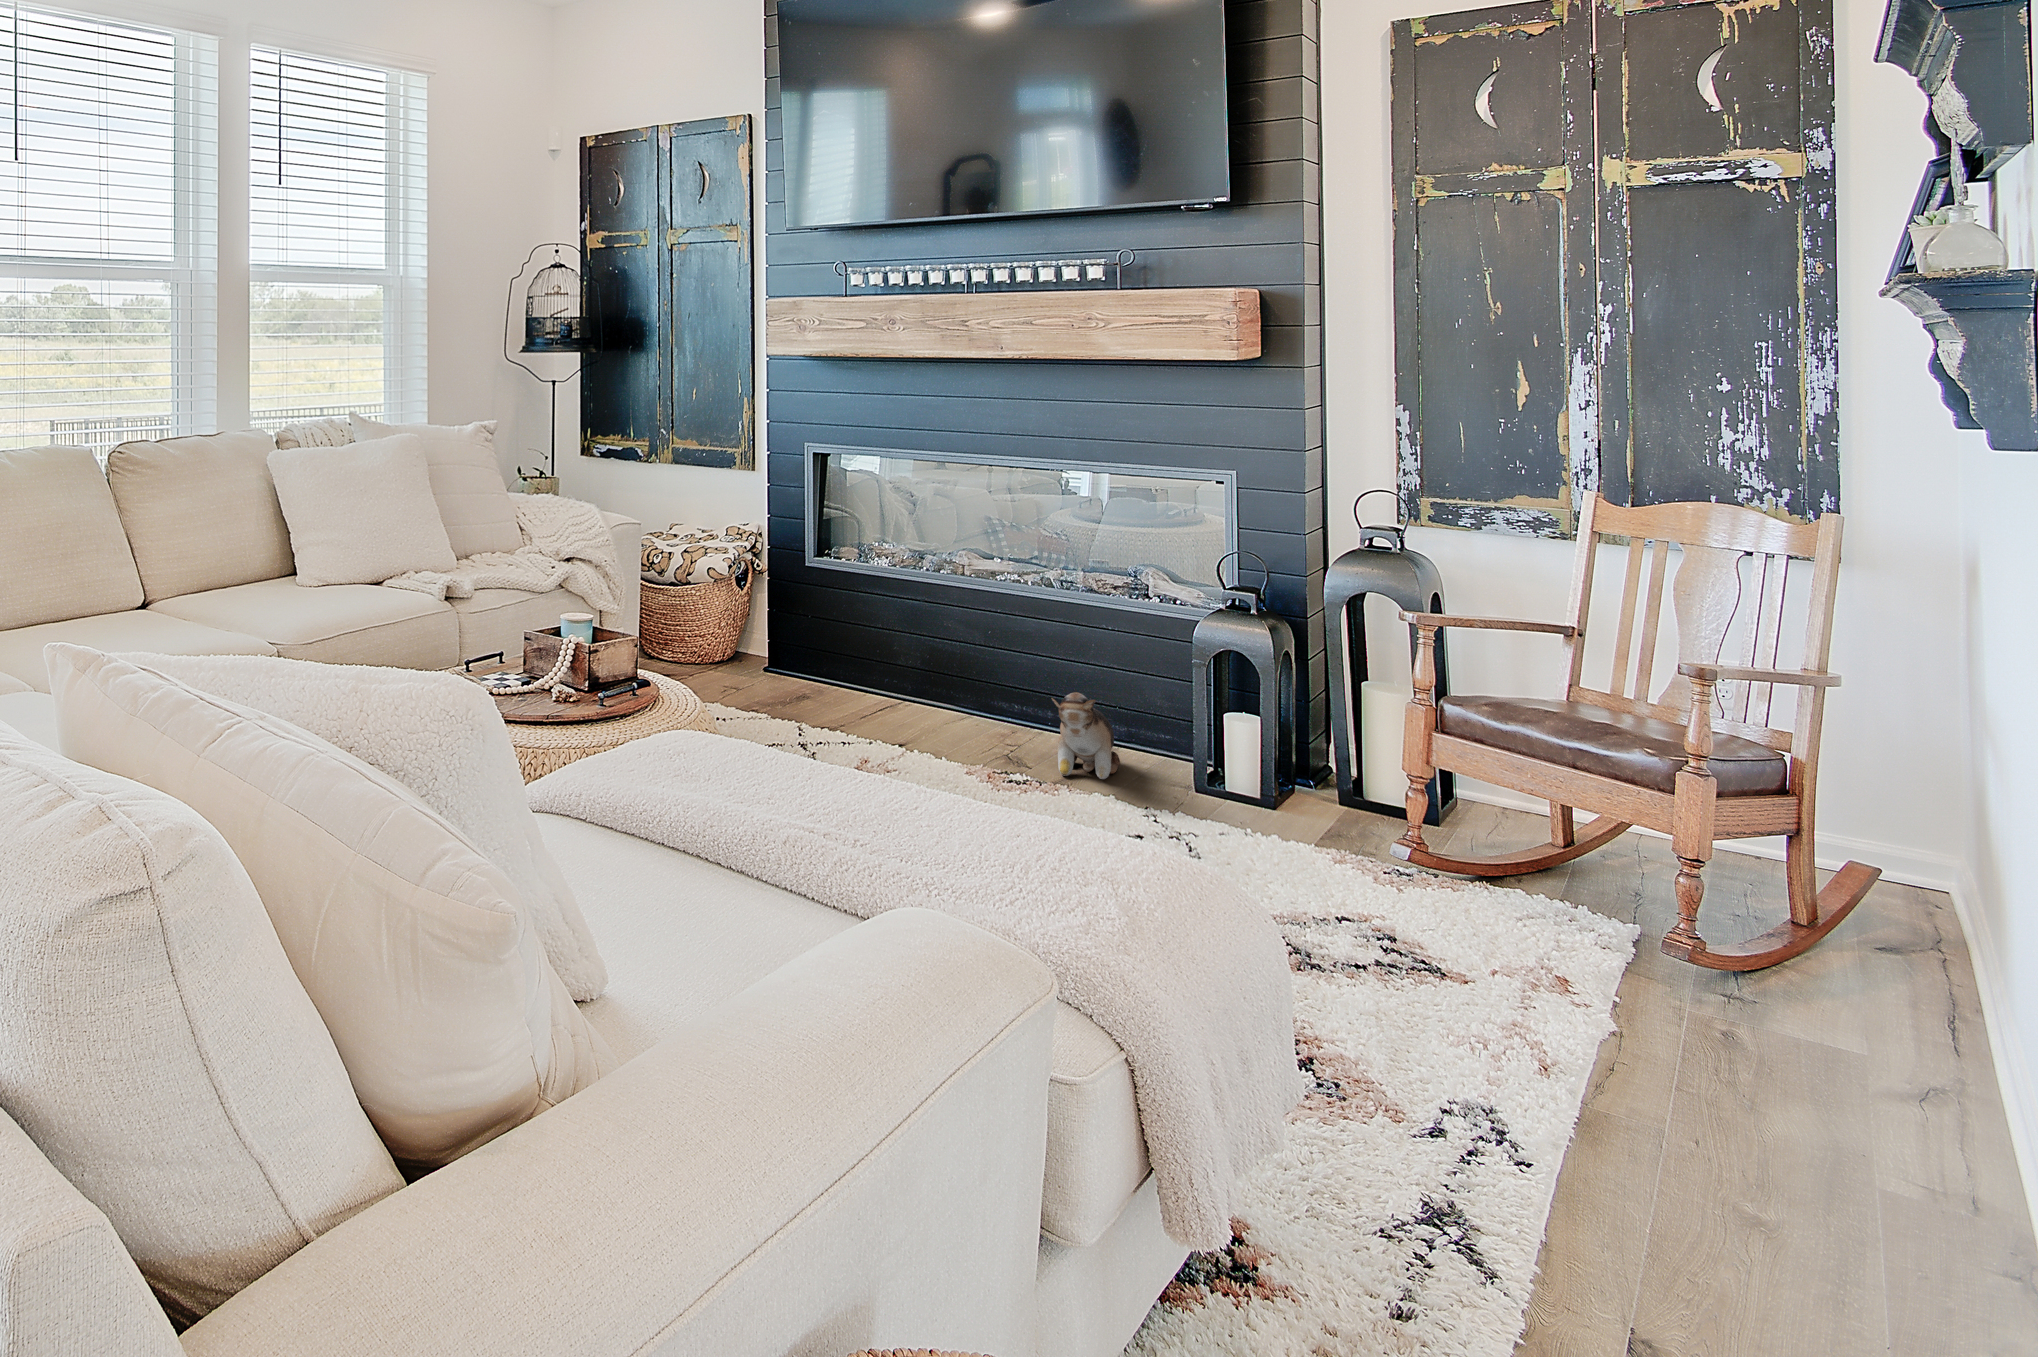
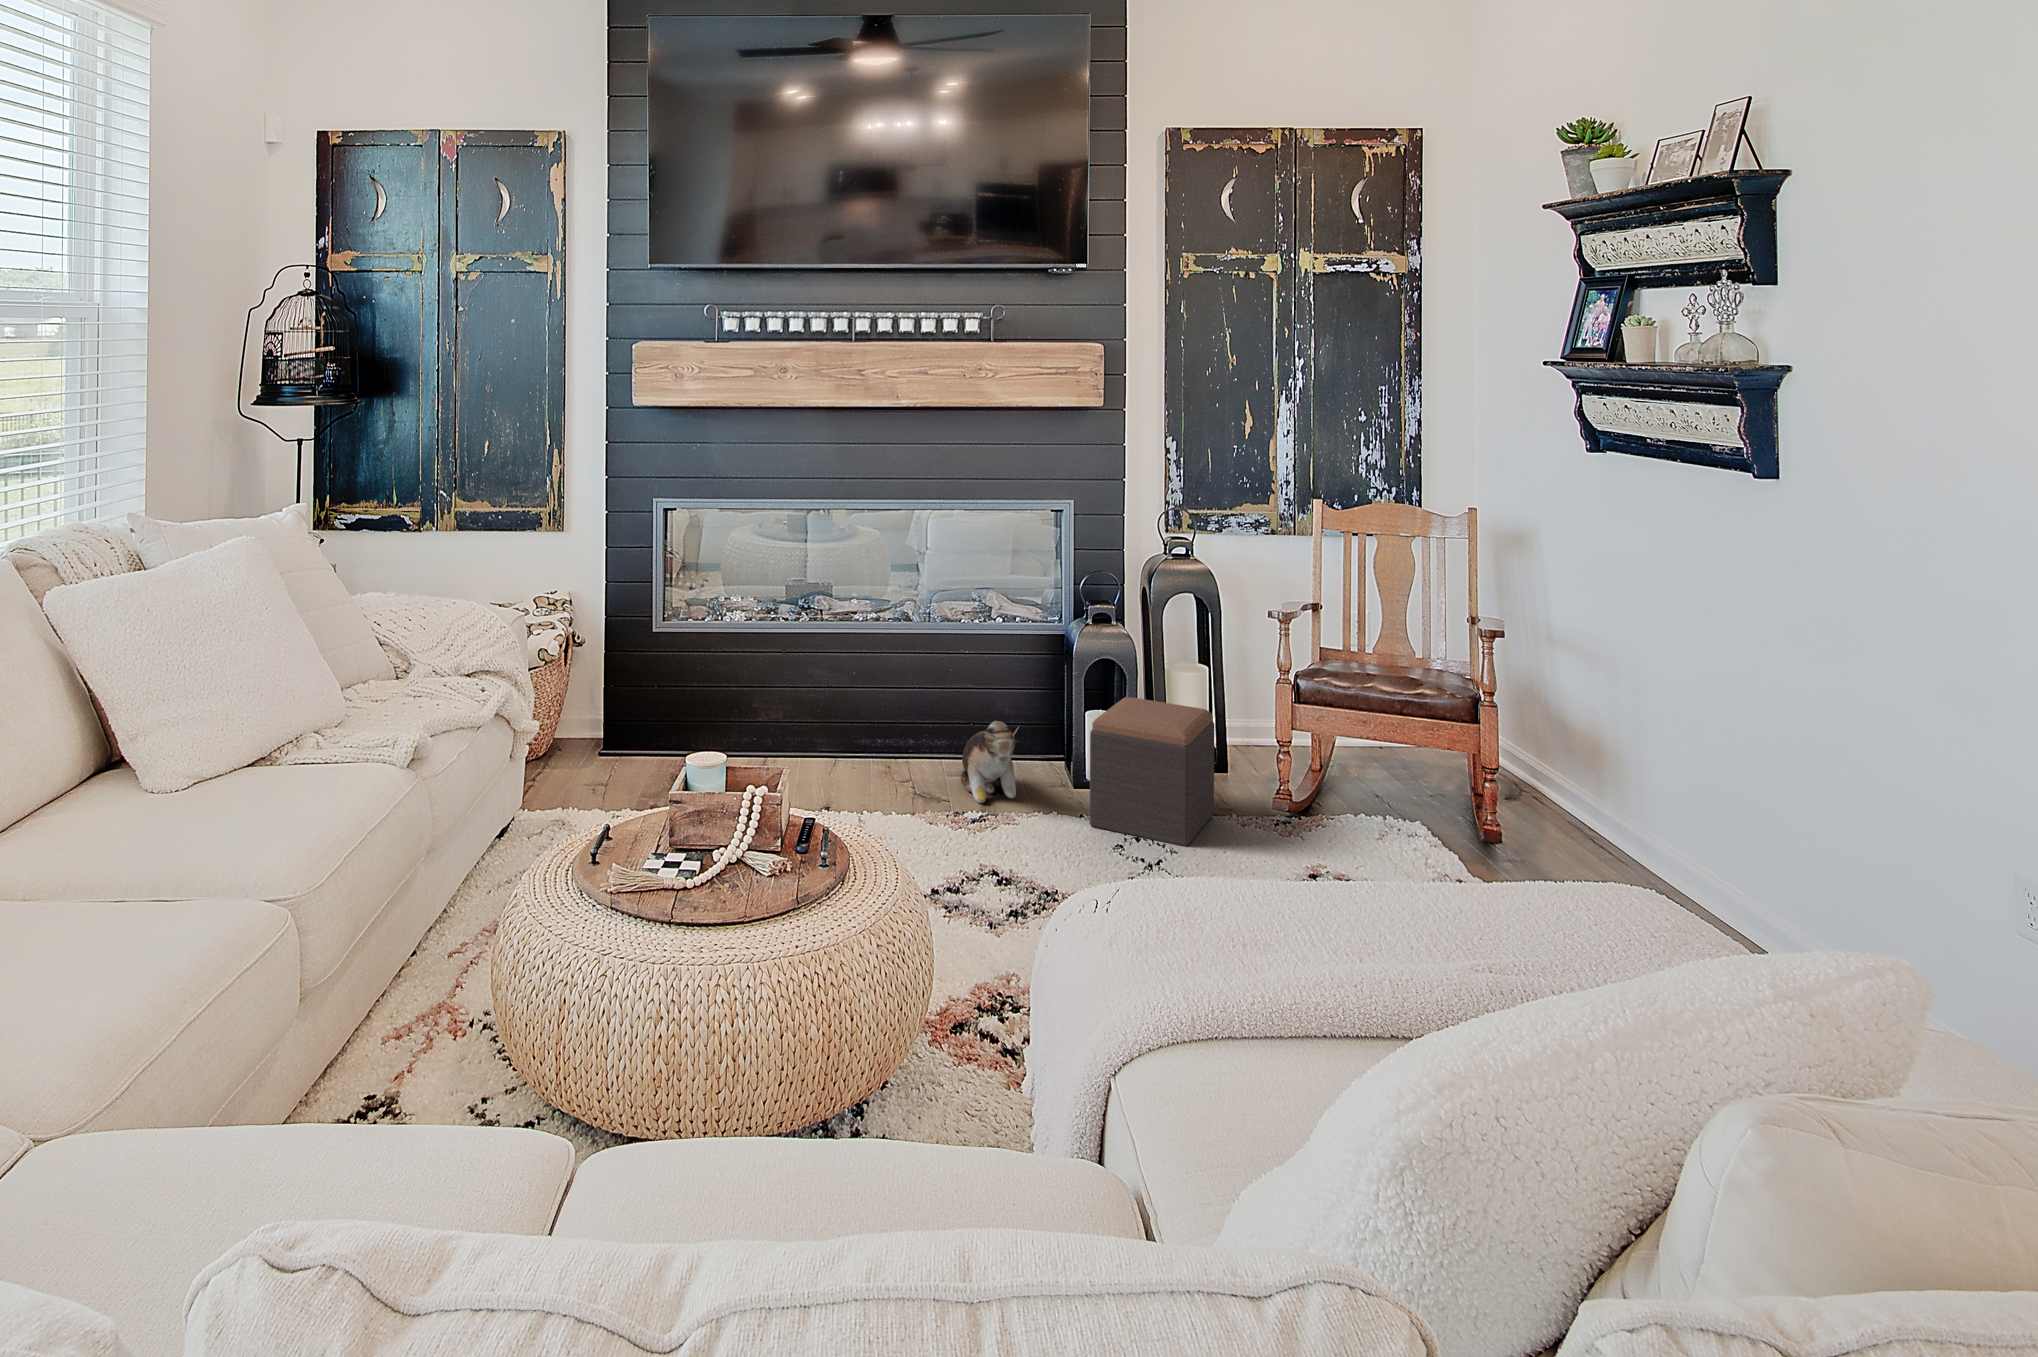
footstool: none [1154,693,1329,858] -> present [1090,697,1214,846]

